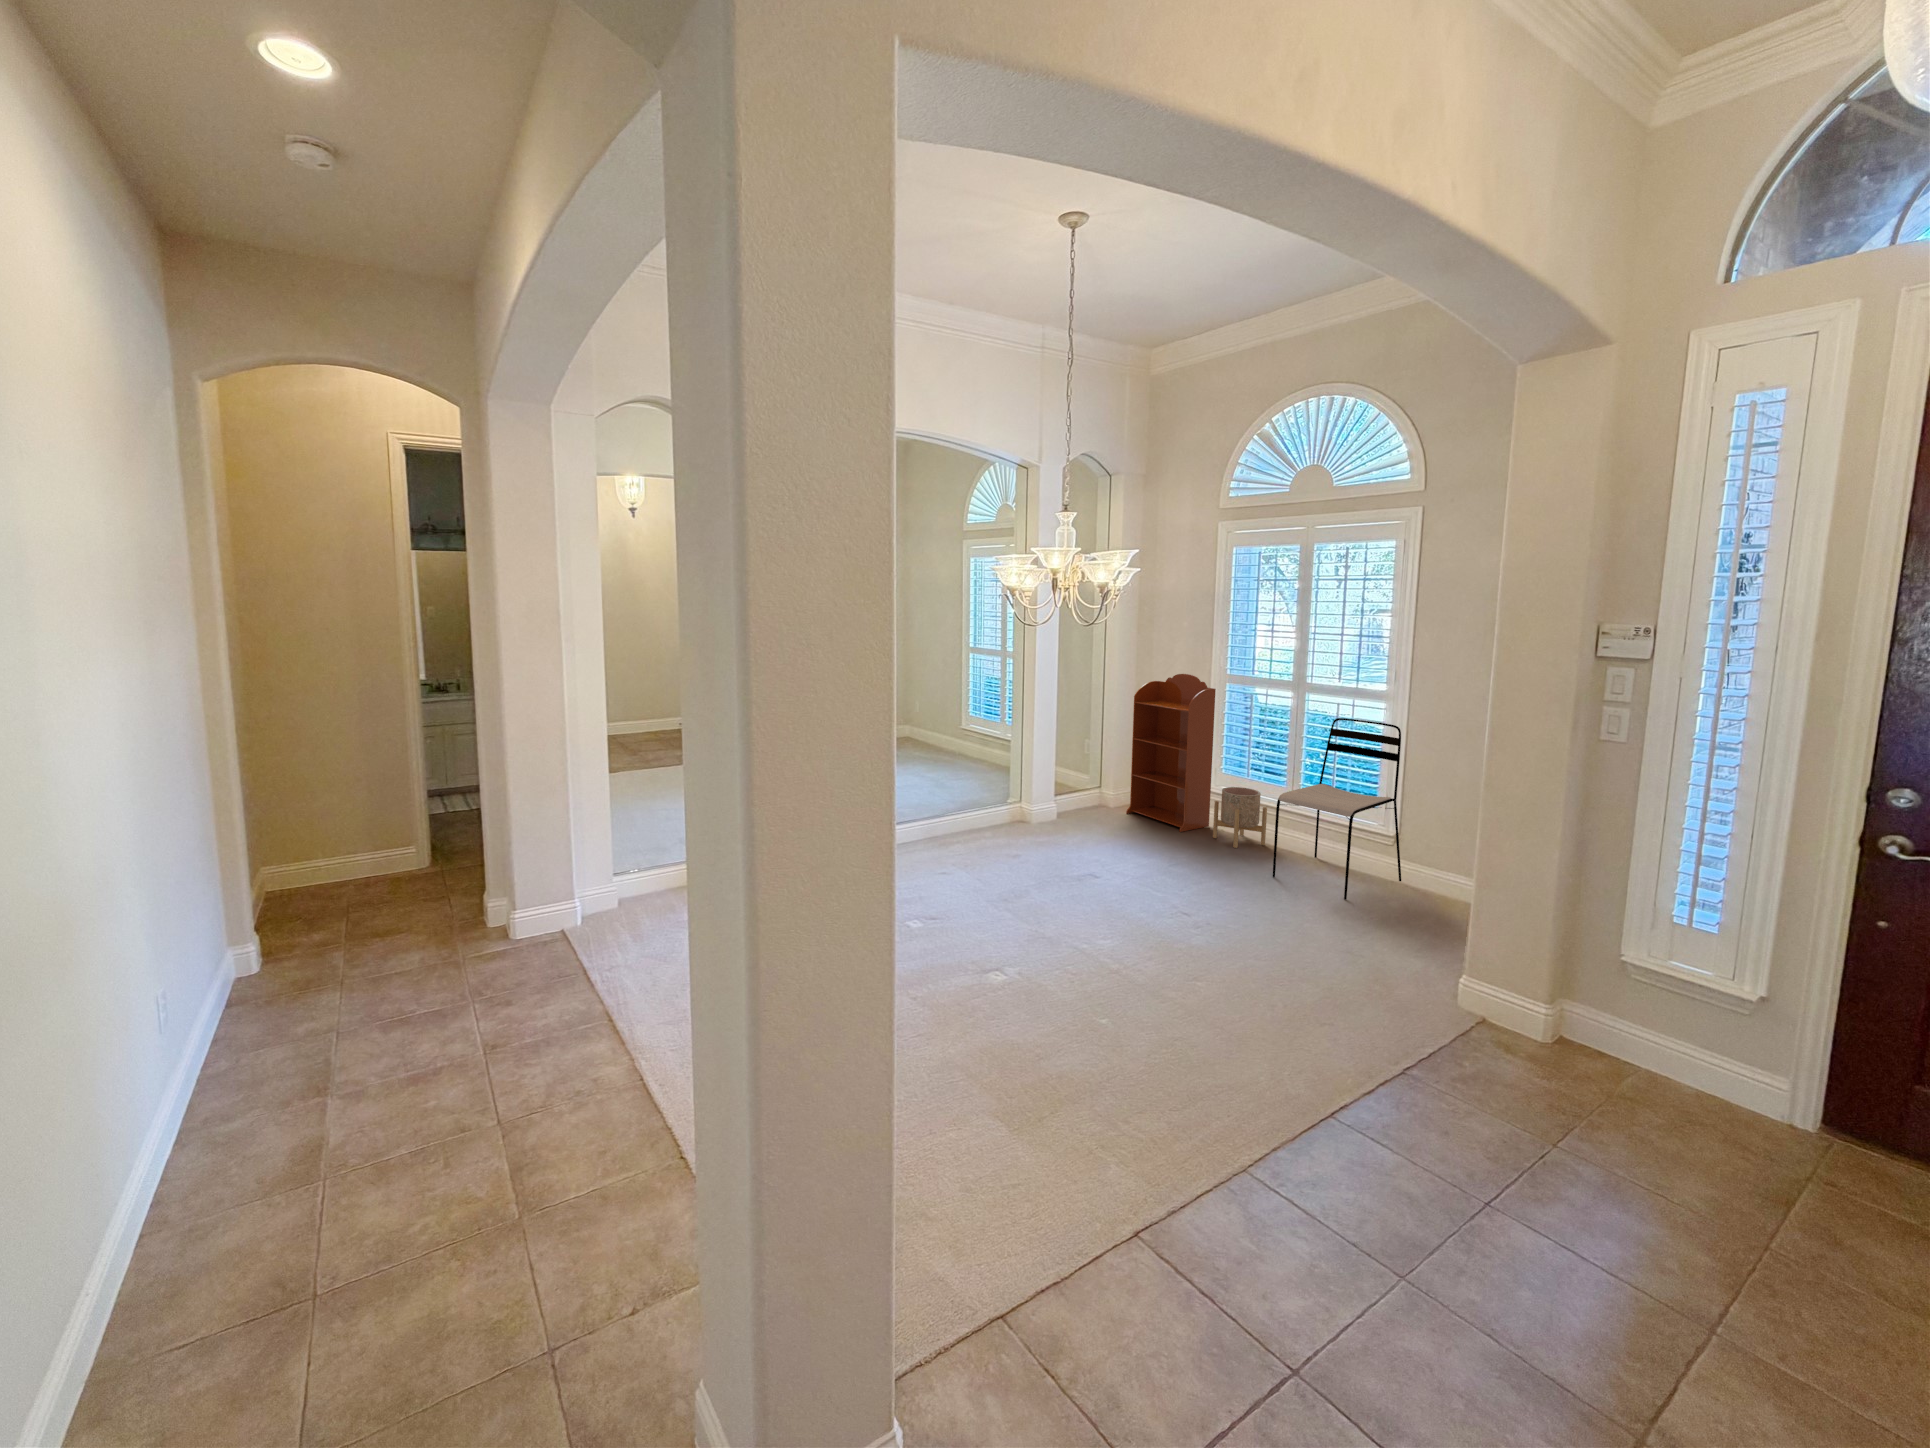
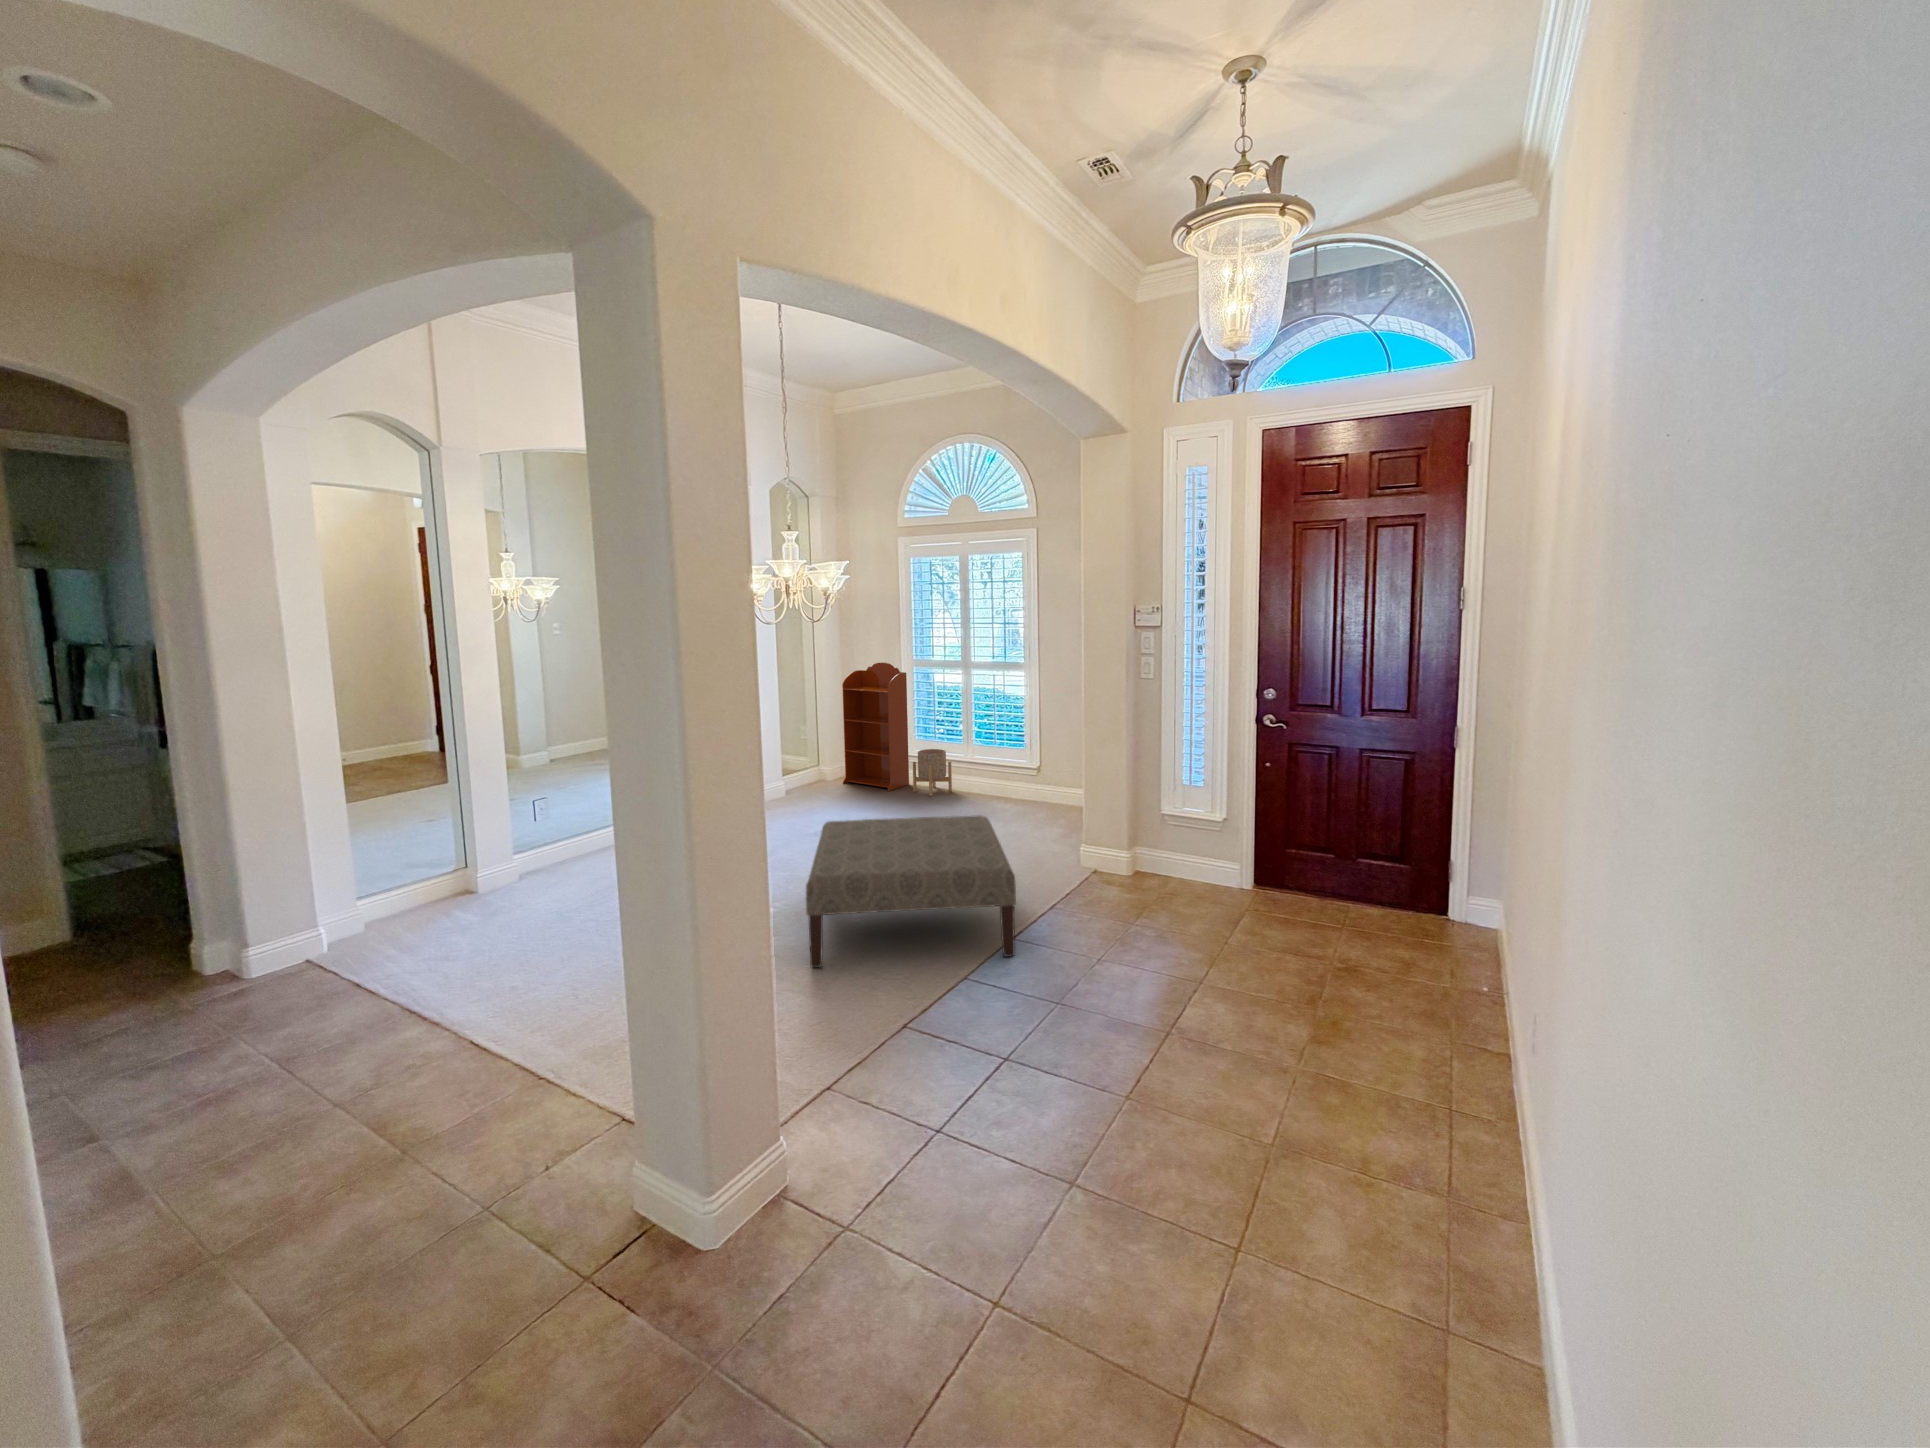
dining chair: present [1273,718,1401,900] -> none [959,687,1044,818]
ottoman: none [1025,880,1339,1153] -> present [806,815,1016,968]

